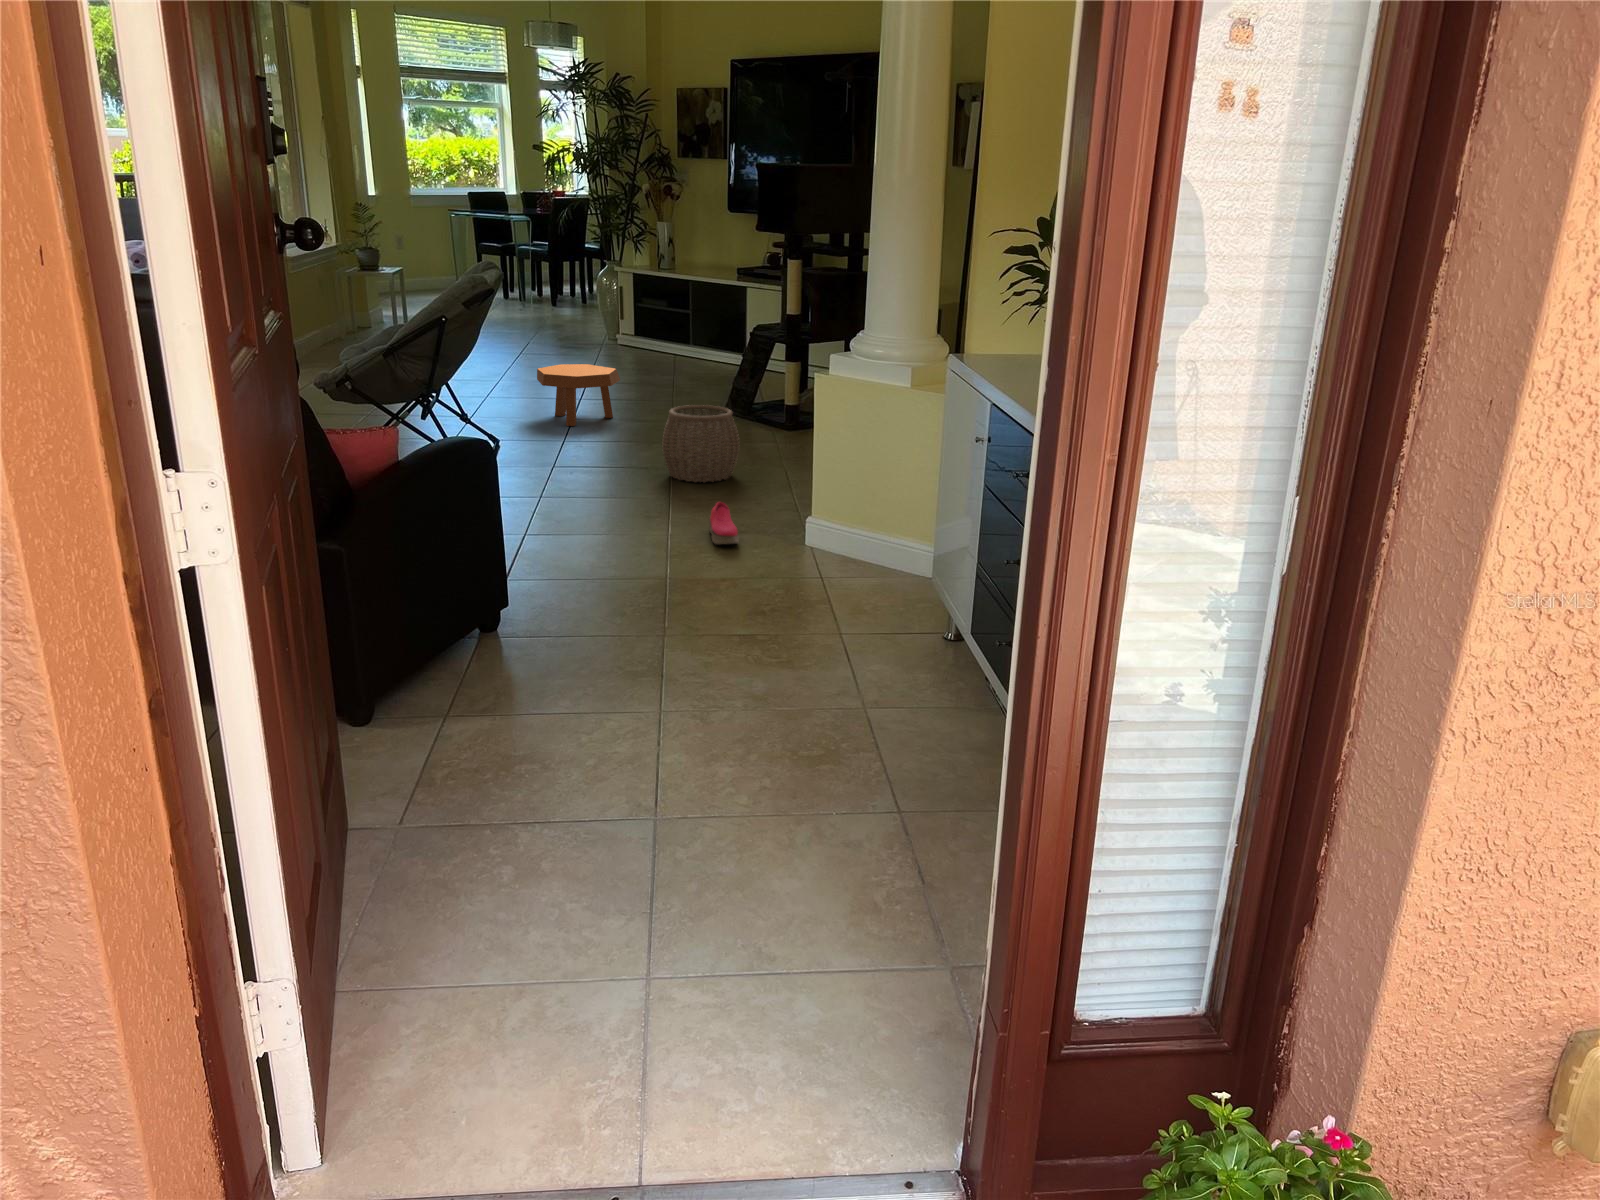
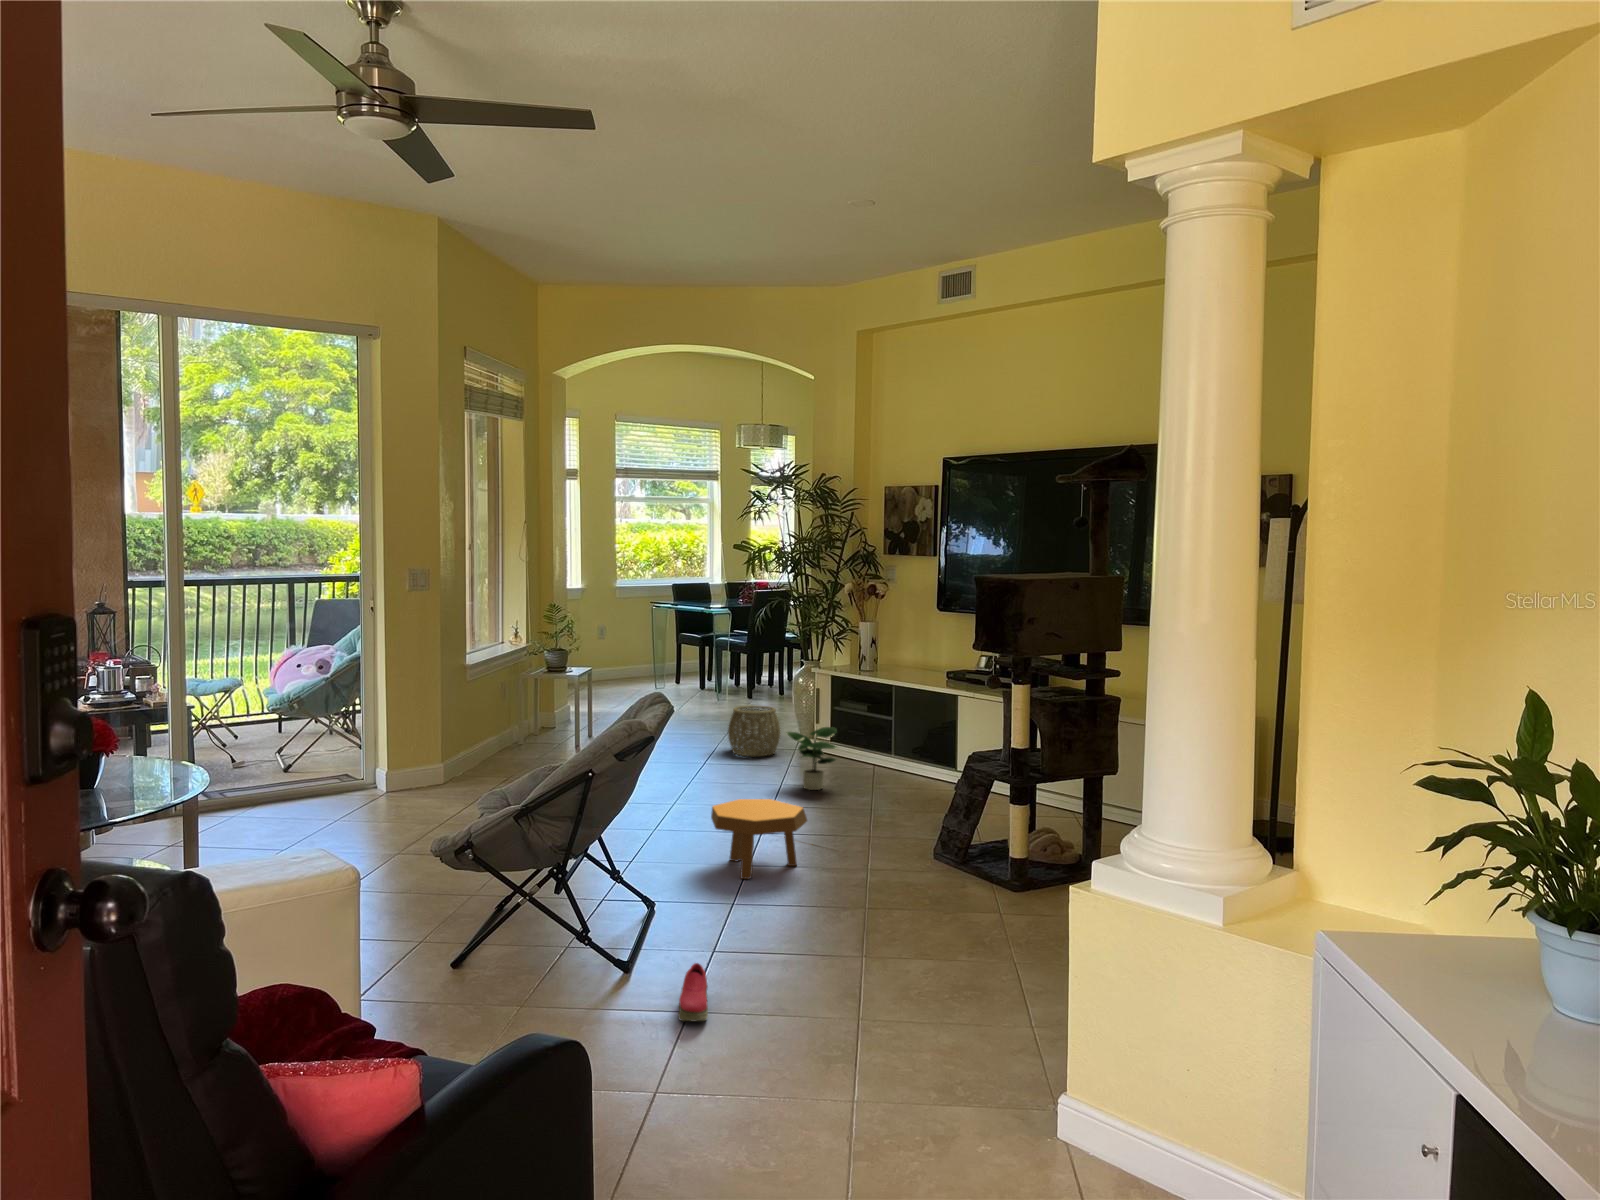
potted plant: none [595,314,642,370] -> present [787,727,837,790]
woven basket: present [662,405,739,482] -> present [728,705,780,757]
shoe: present [709,502,739,545] -> present [678,963,708,1021]

